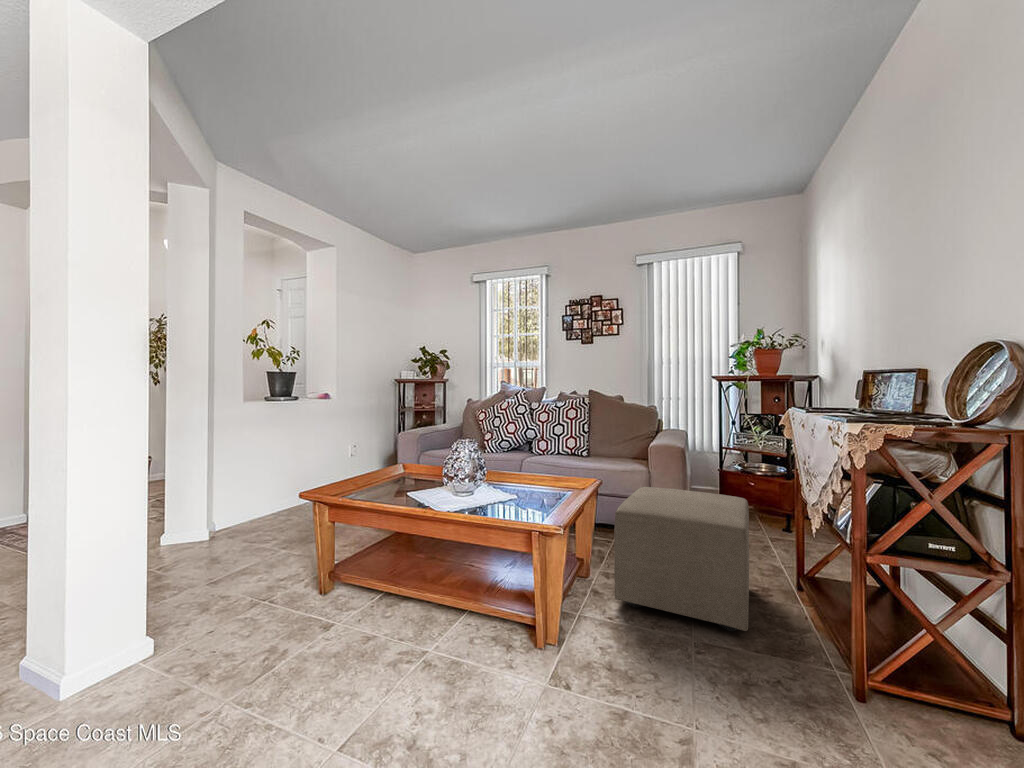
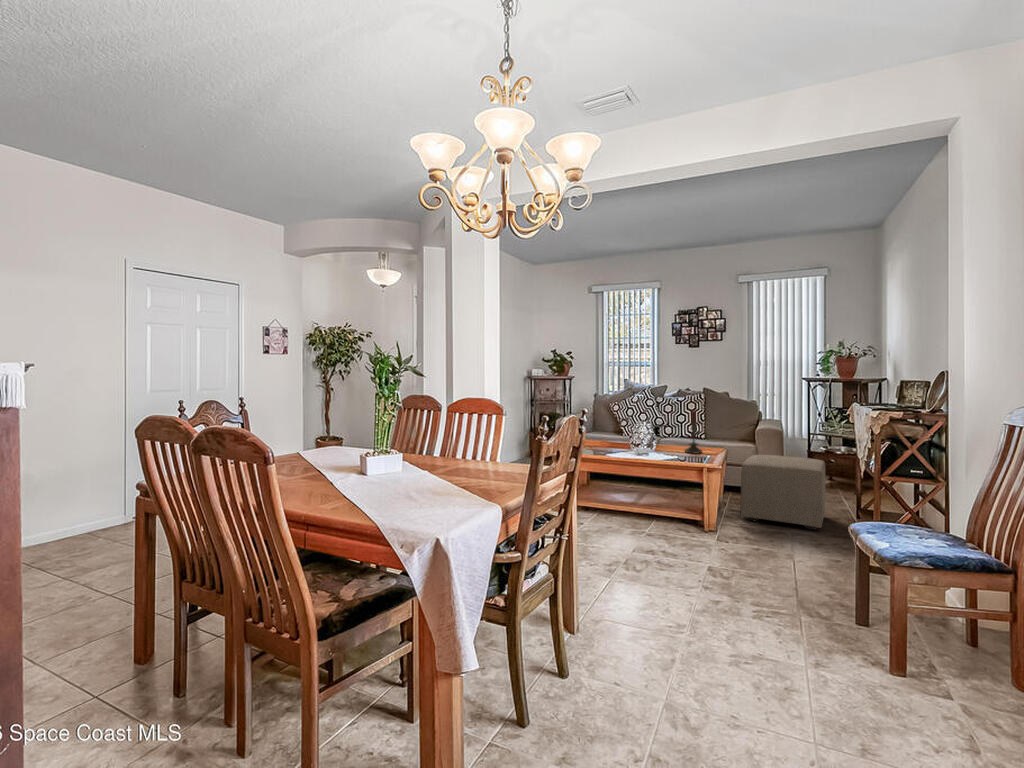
candle: none [540,418,565,487] -> present [685,410,702,453]

